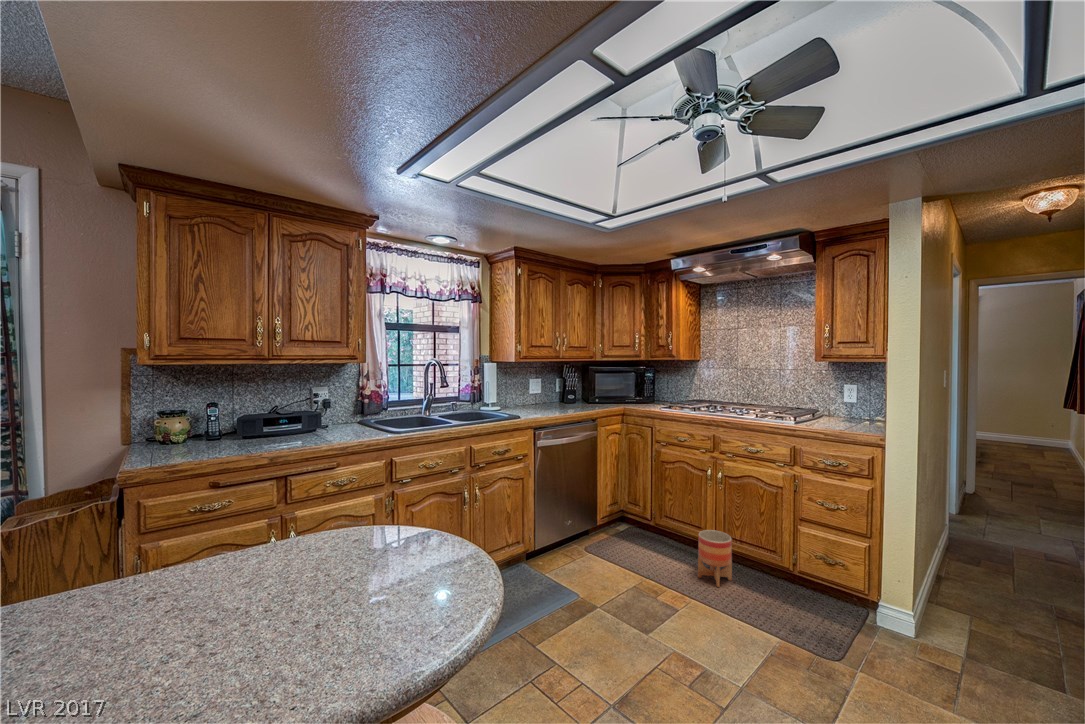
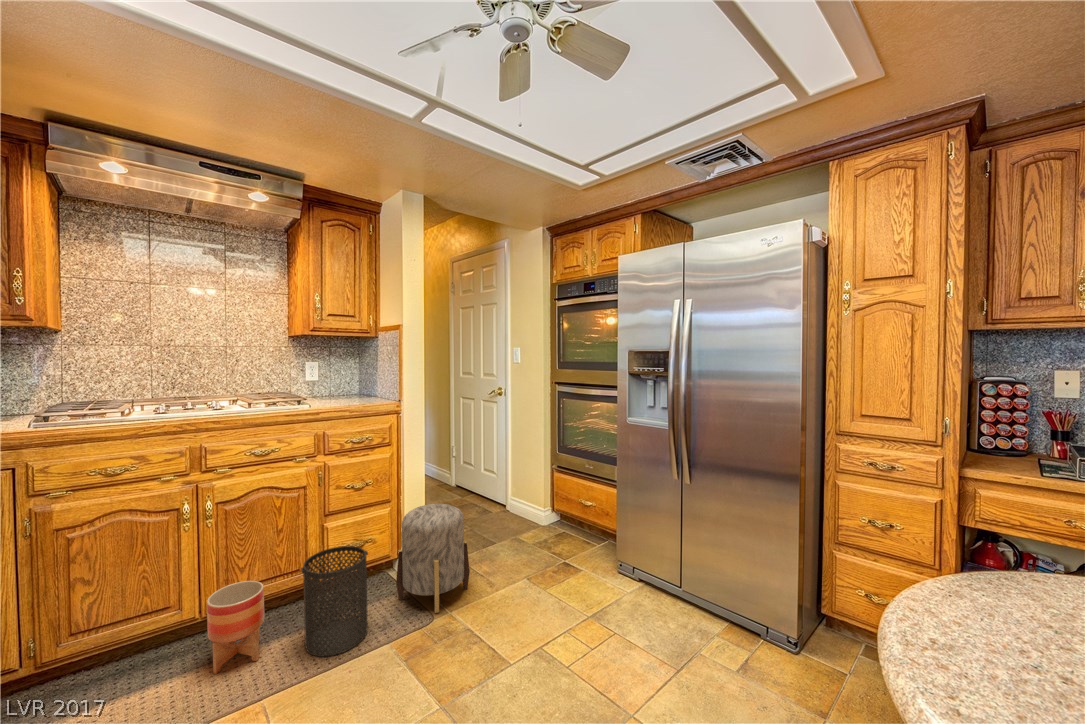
trash can: none [741,538,795,626] -> present [301,546,368,657]
stool: none [838,550,926,678] -> present [396,504,470,613]

